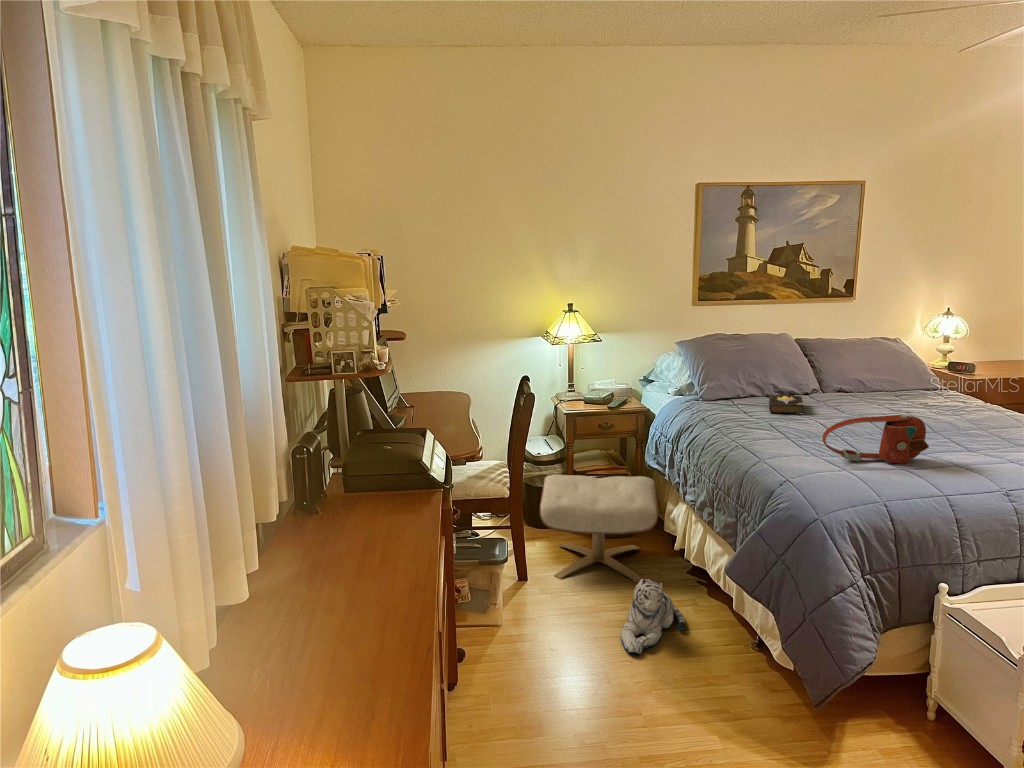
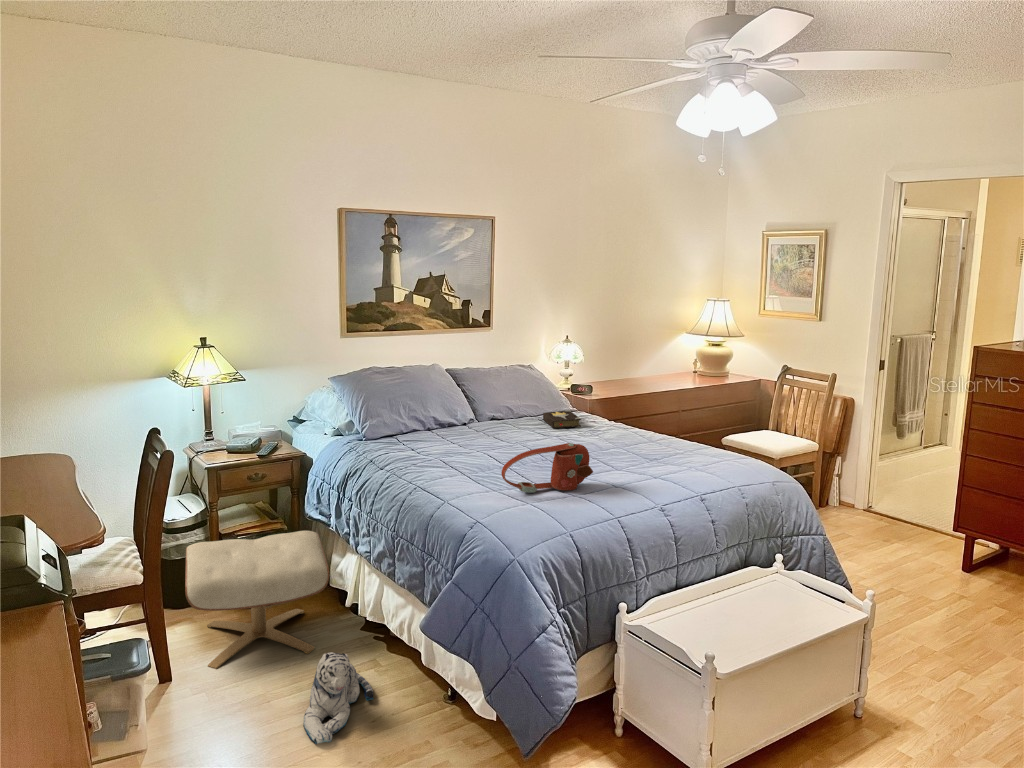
hardback book: present [769,395,804,414] -> present [543,410,581,428]

